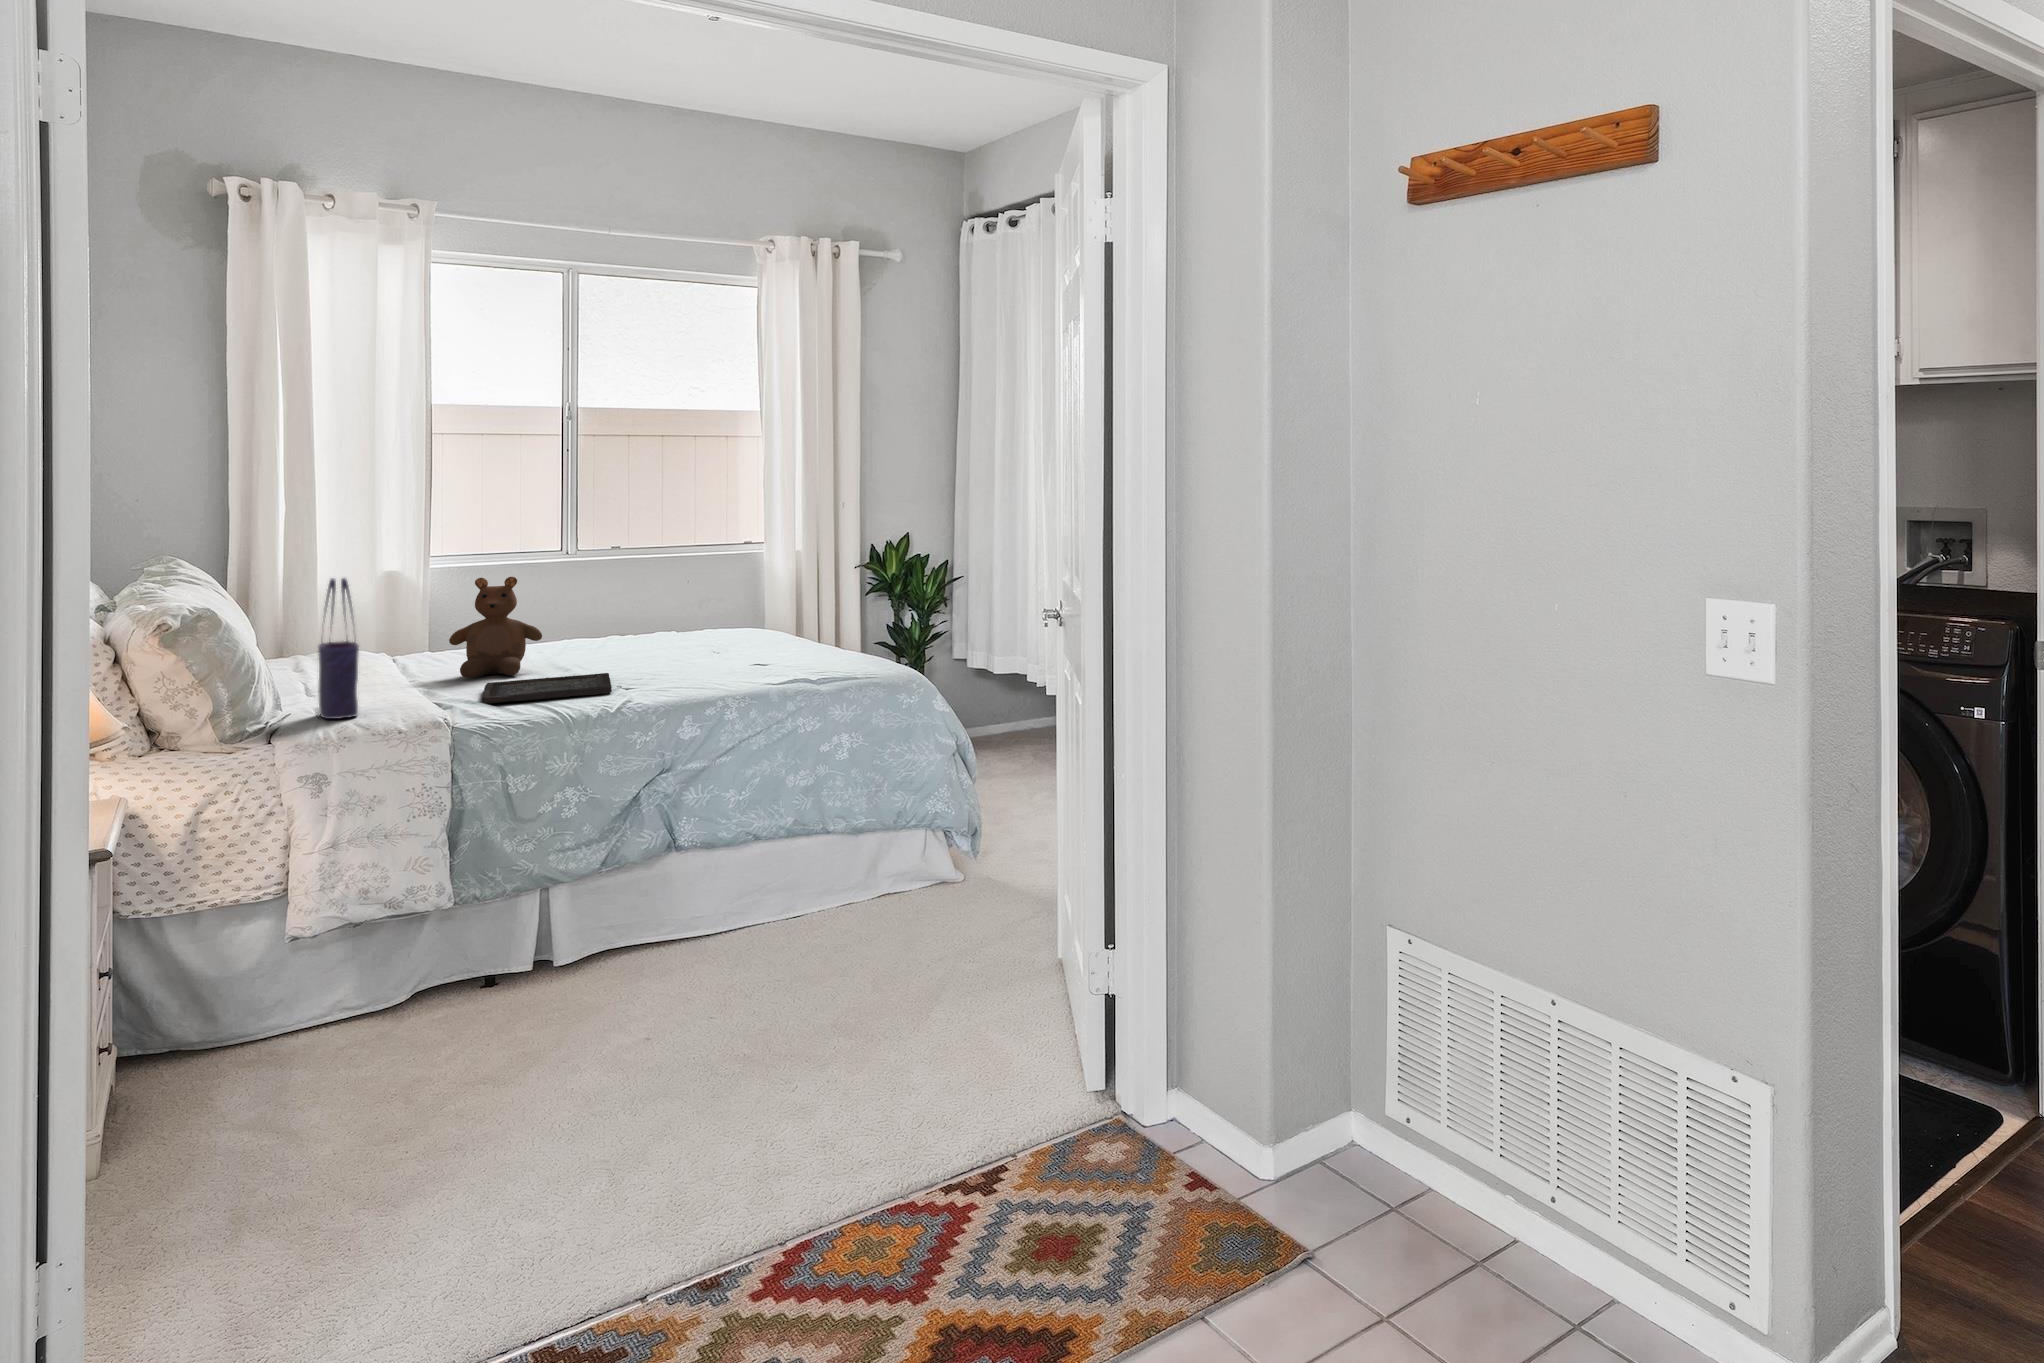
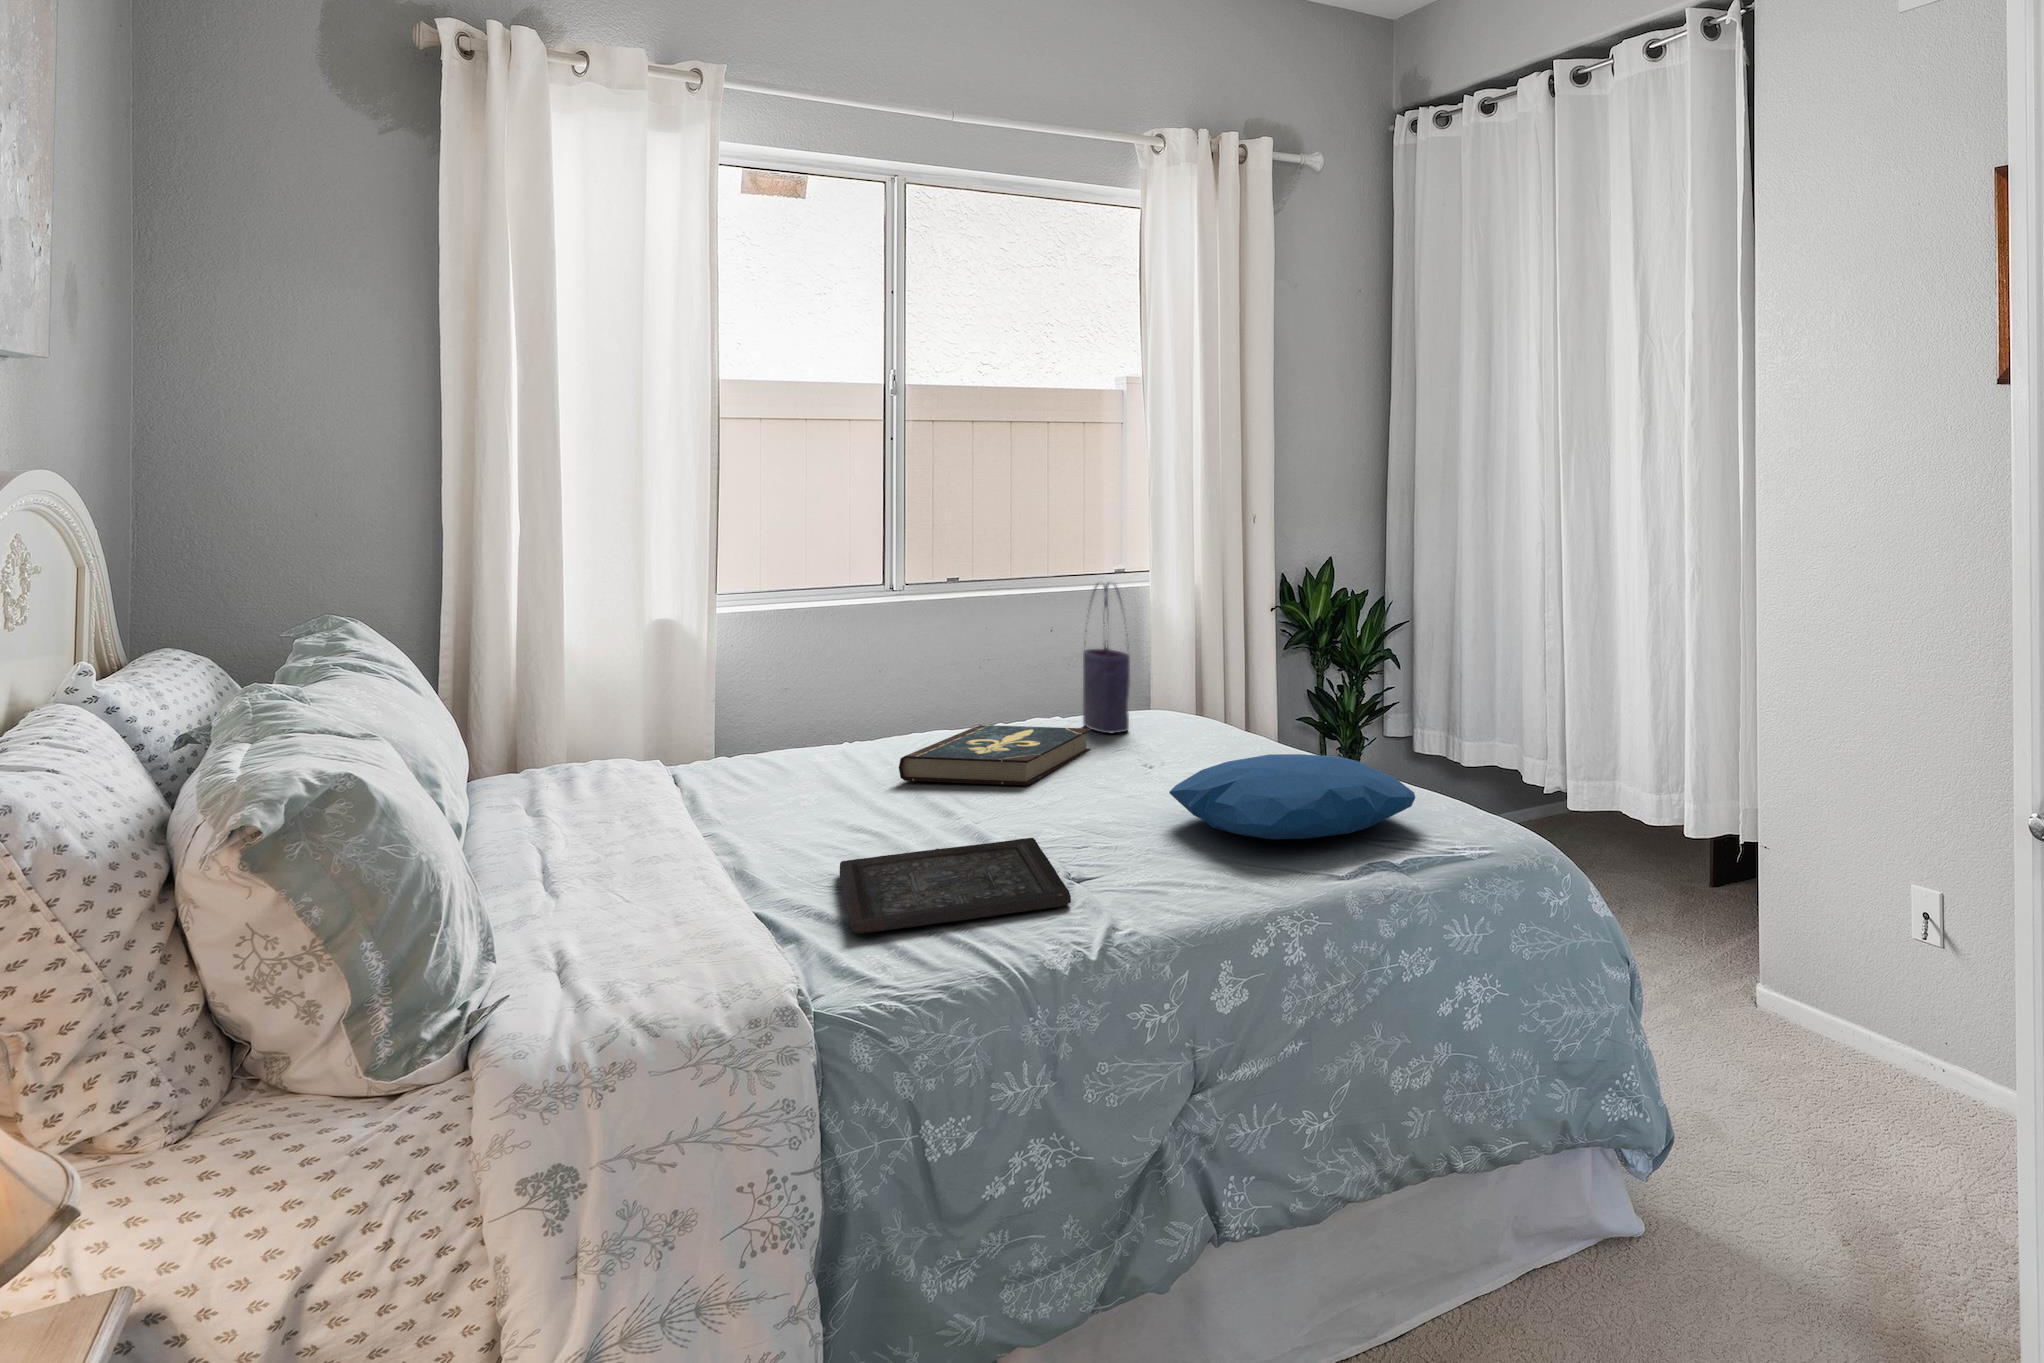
teddy bear: present [449,577,542,678] -> none [764,654,907,833]
tote bag: present [318,578,359,719] -> present [1083,583,1130,733]
pillow: none [697,629,841,669] -> present [1169,754,1415,839]
book: none [543,632,681,659] -> present [899,725,1091,785]

